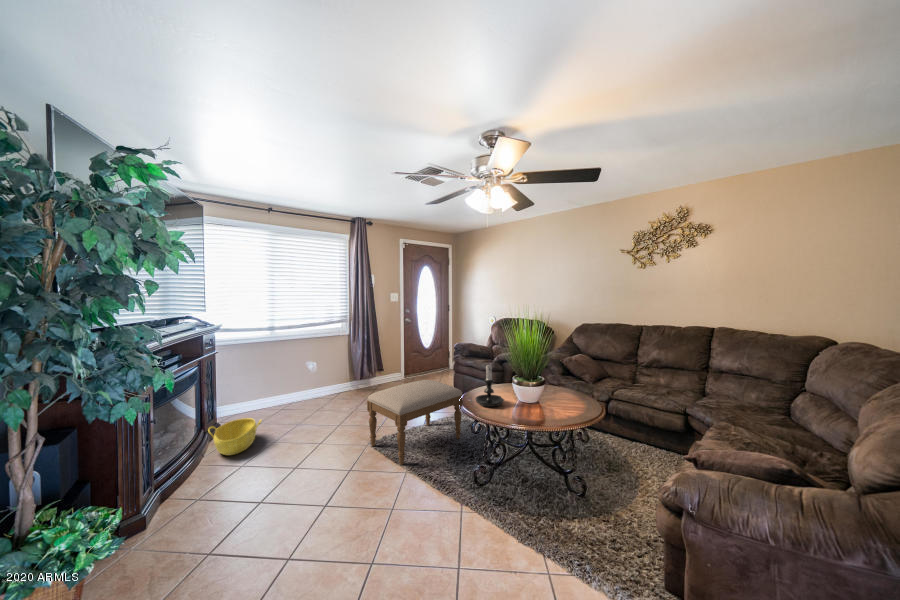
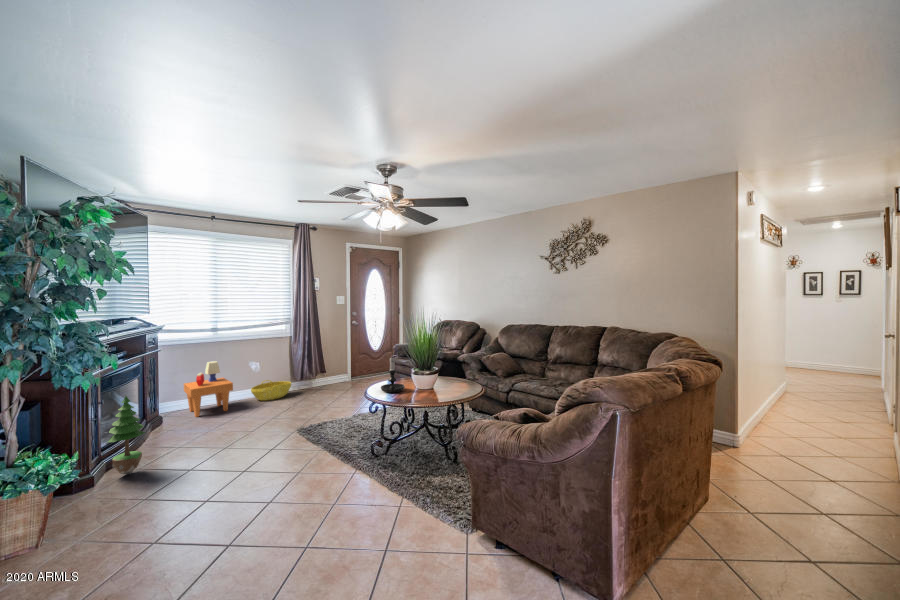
side table: none [241,362,293,423] -> present [184,361,233,417]
ottoman: present [367,380,463,465] -> none [295,375,383,446]
potted tree: none [162,411,206,506] -> present [108,396,145,475]
basket: present [208,418,262,455] -> present [251,380,291,401]

